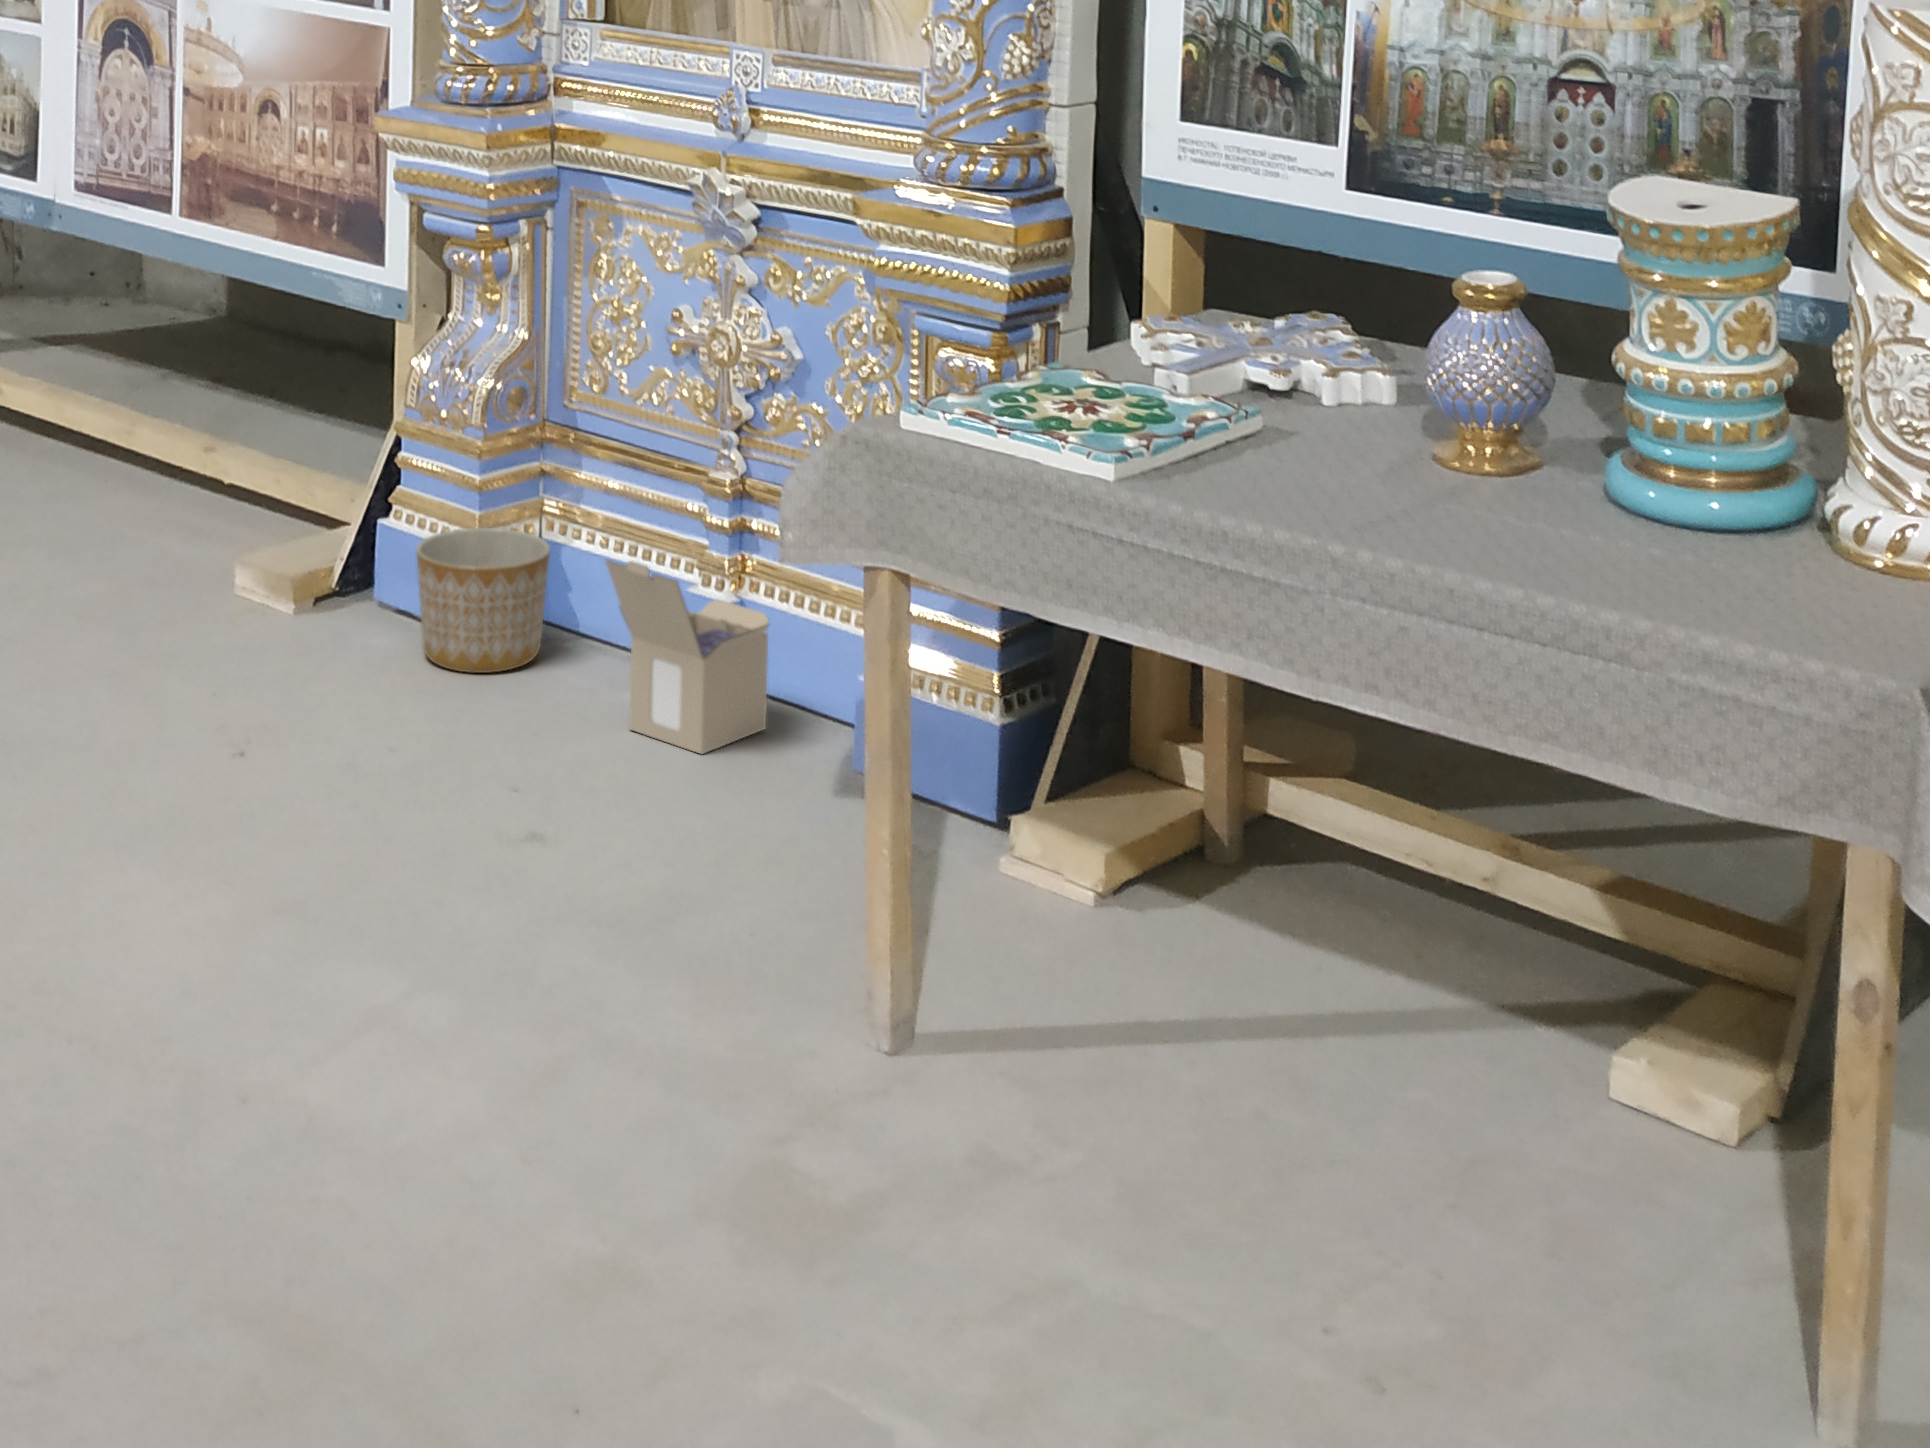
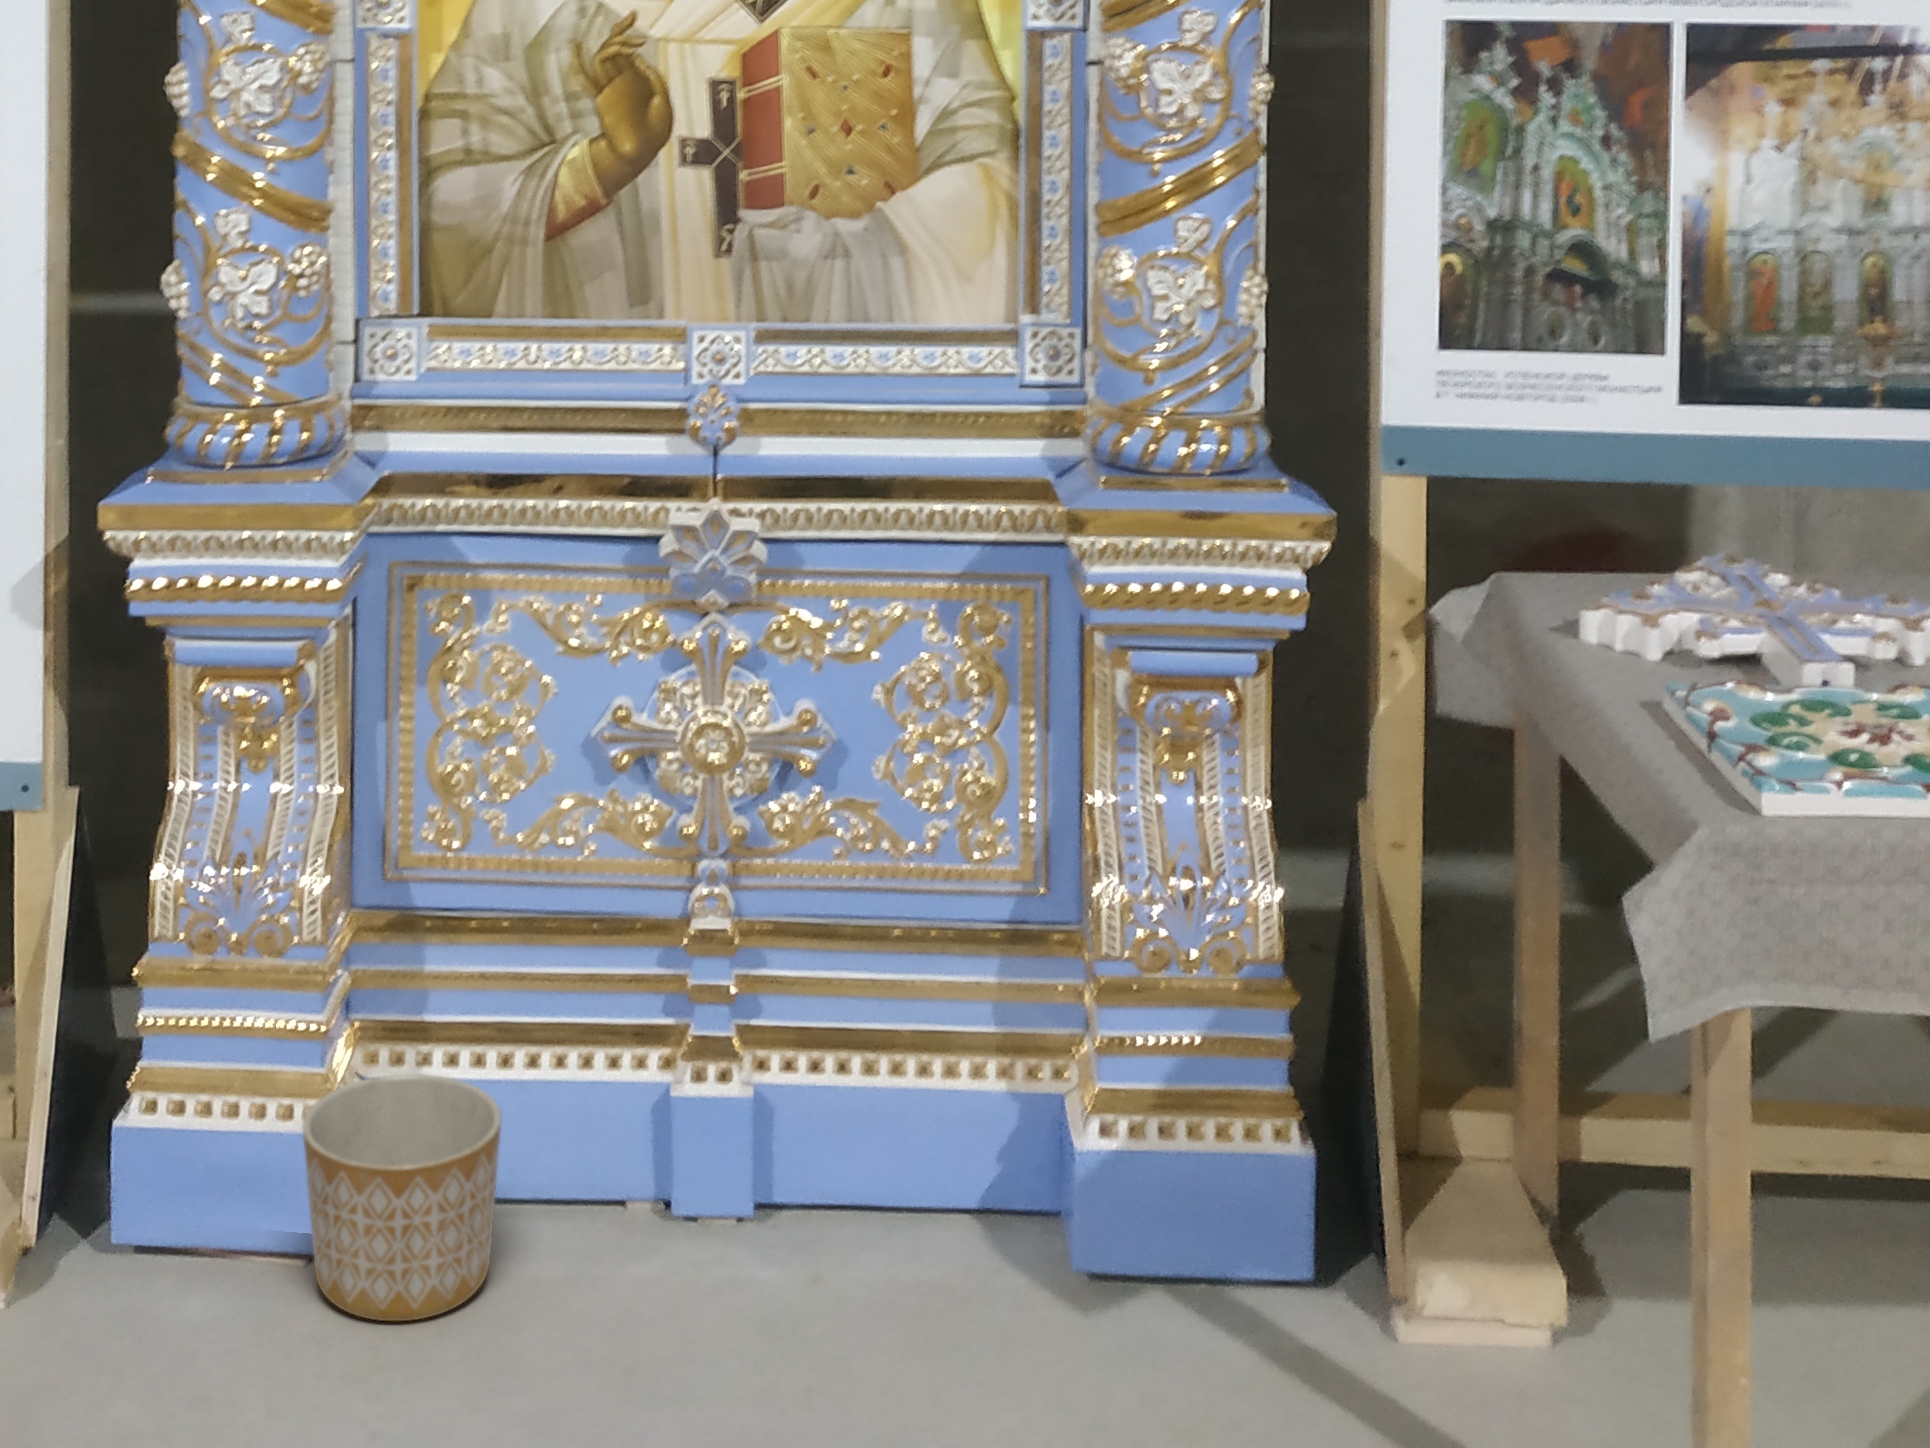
cardboard box: present [606,560,769,754] -> none [746,1087,945,1326]

